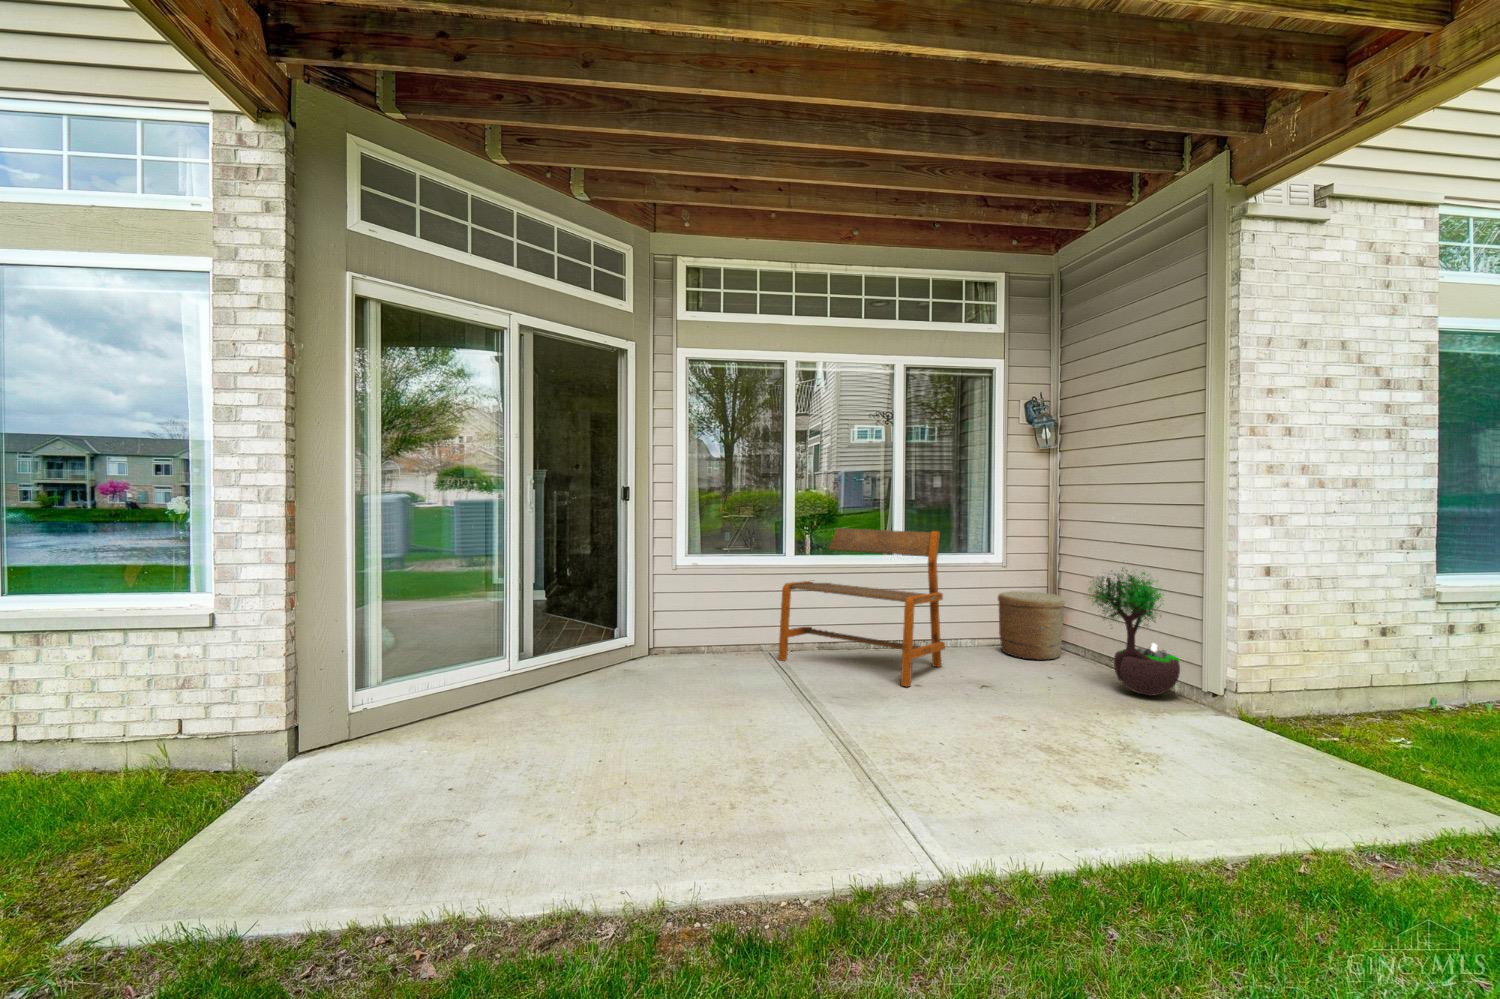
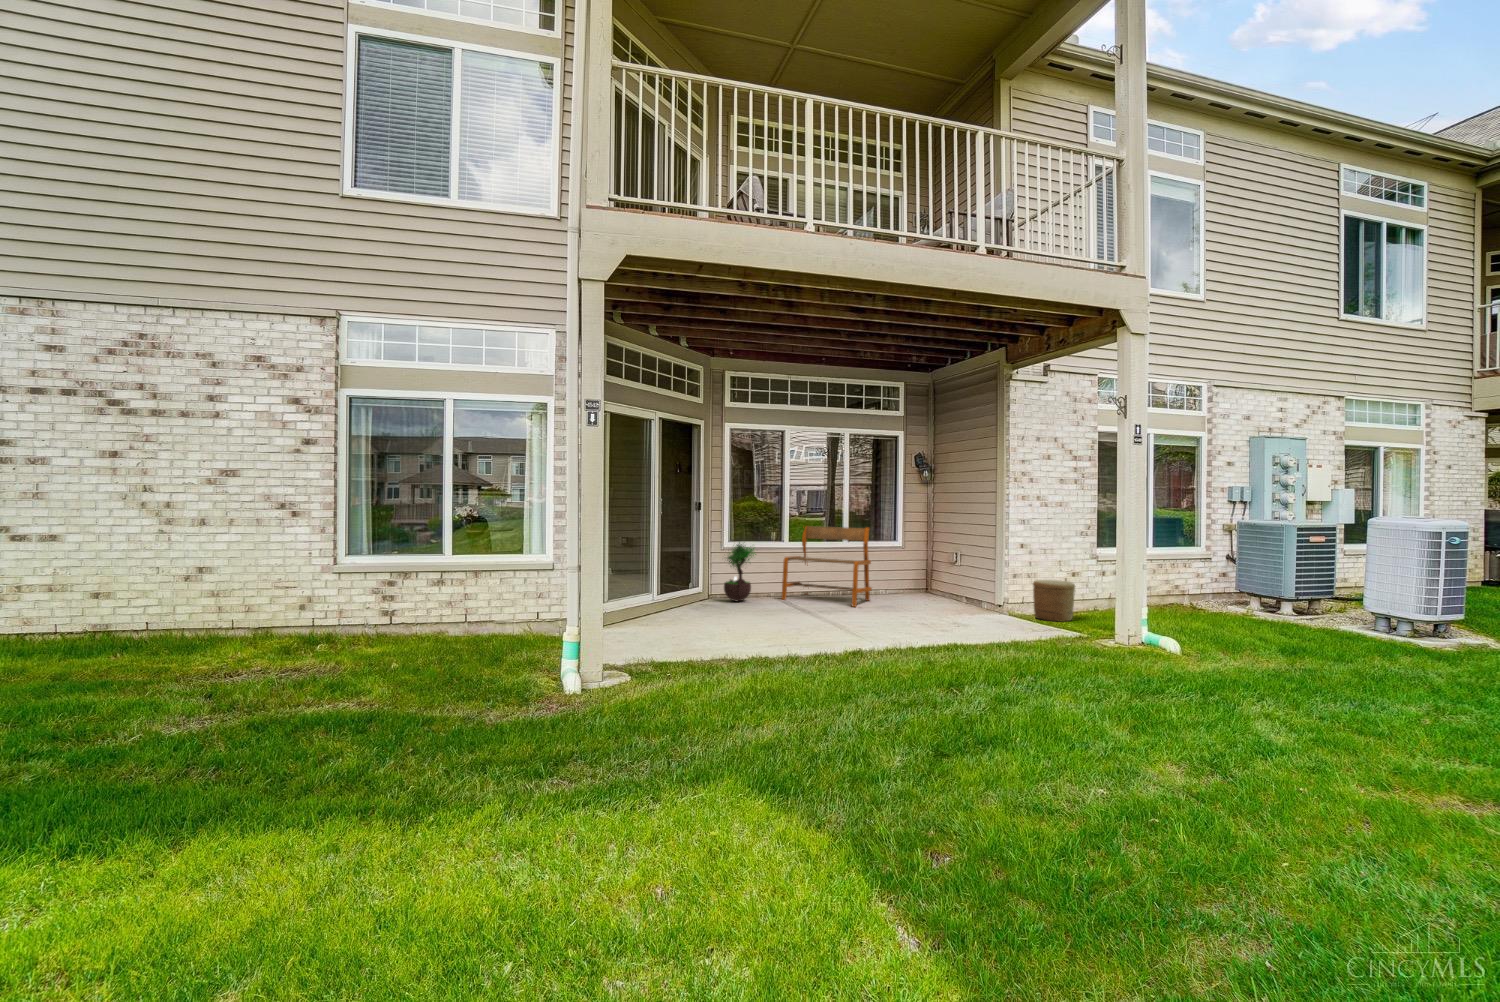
potted tree: present [1089,568,1180,696] -> present [724,542,756,601]
woven basket: present [998,591,1065,660] -> present [1033,580,1075,622]

